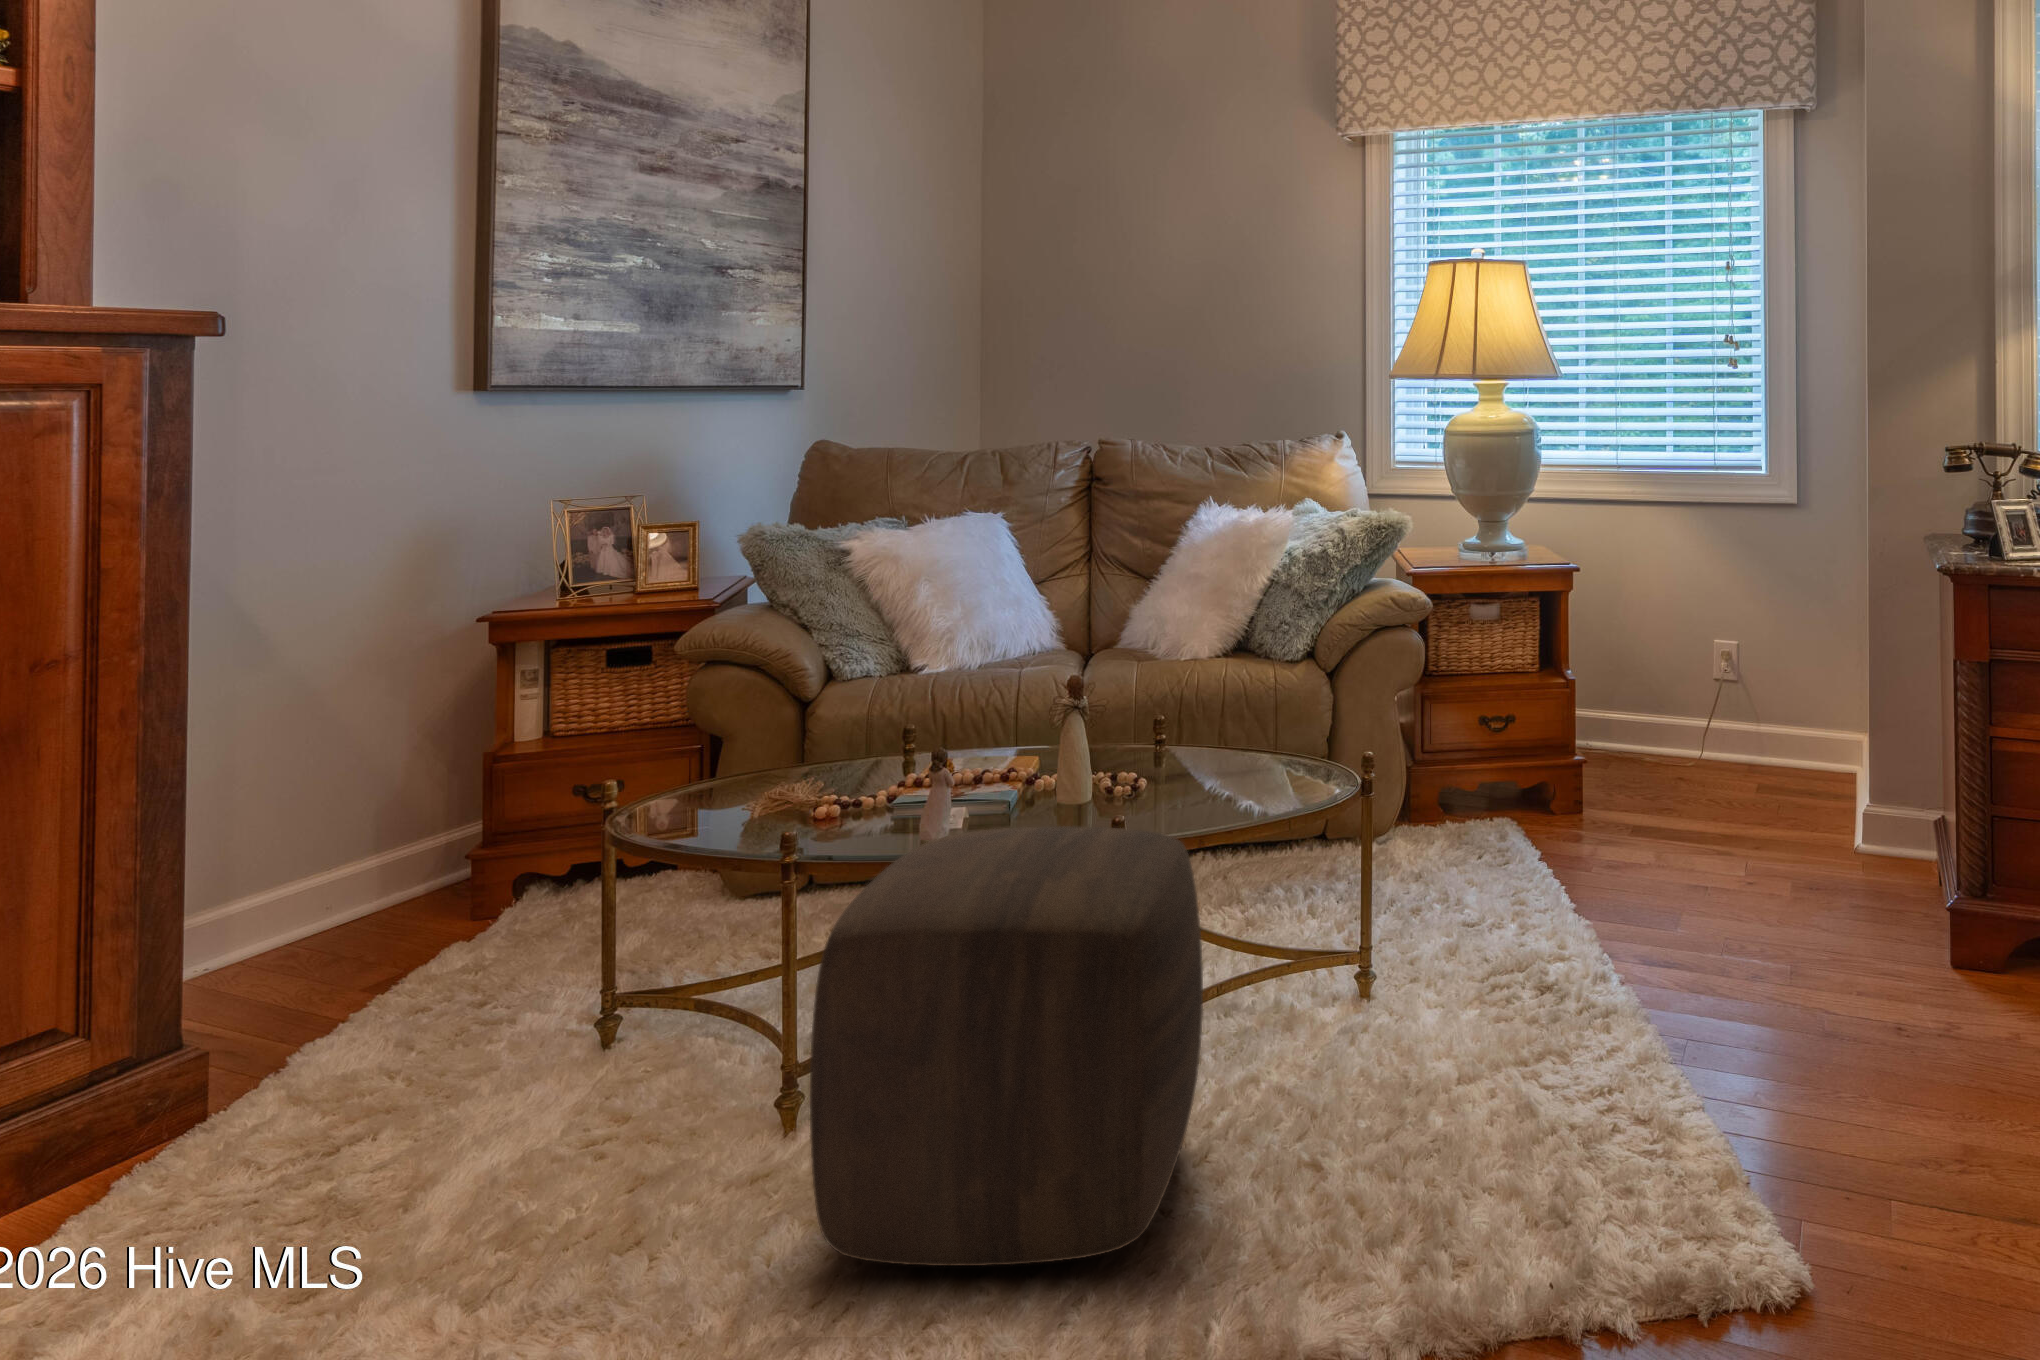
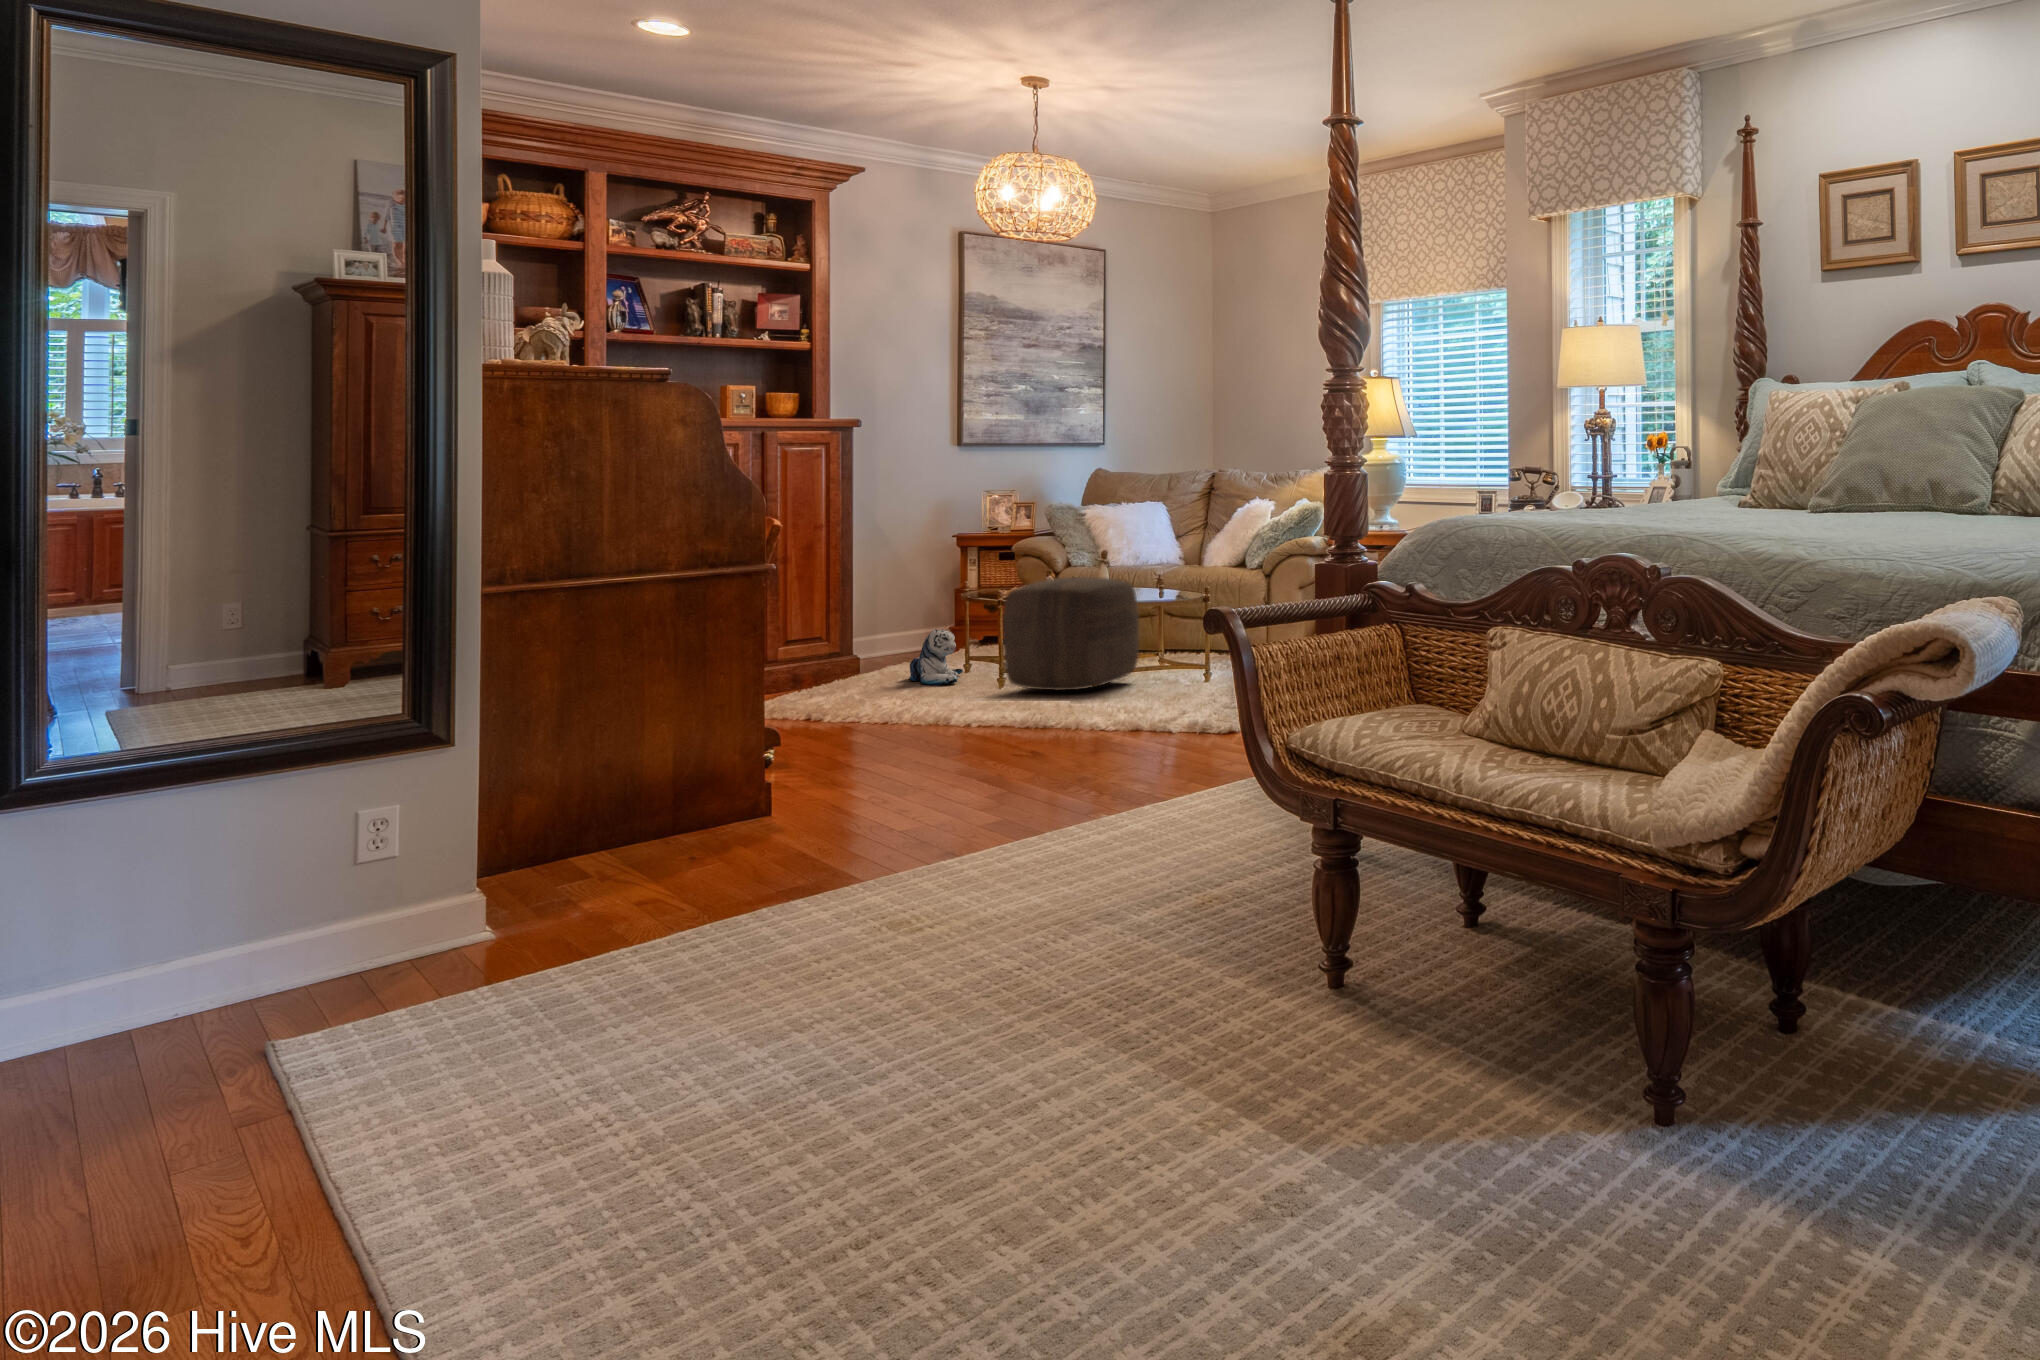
plush toy: none [377,985,572,1201] -> present [909,629,963,685]

